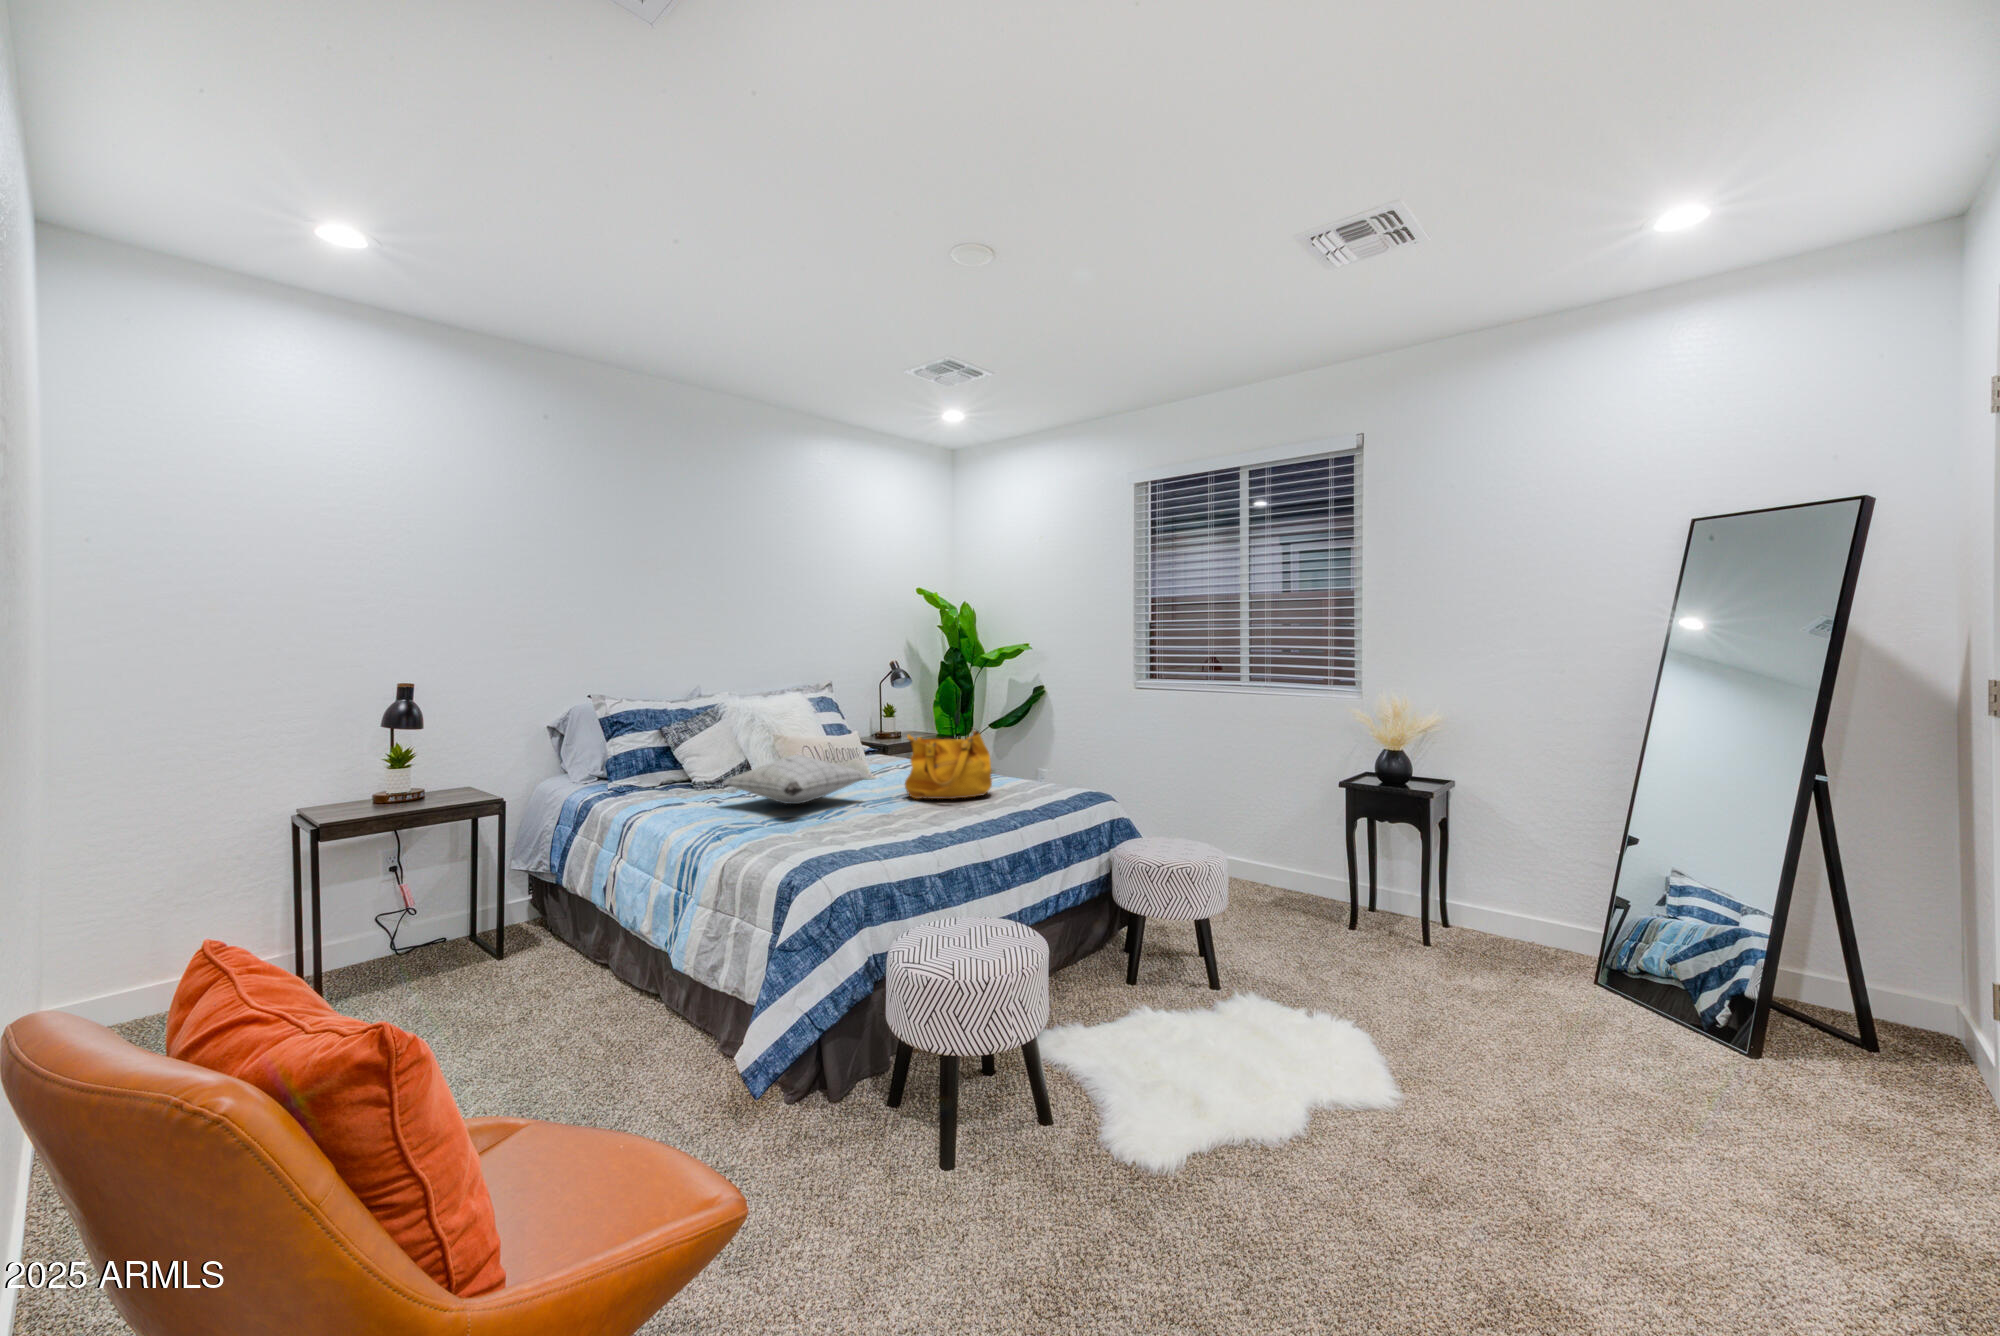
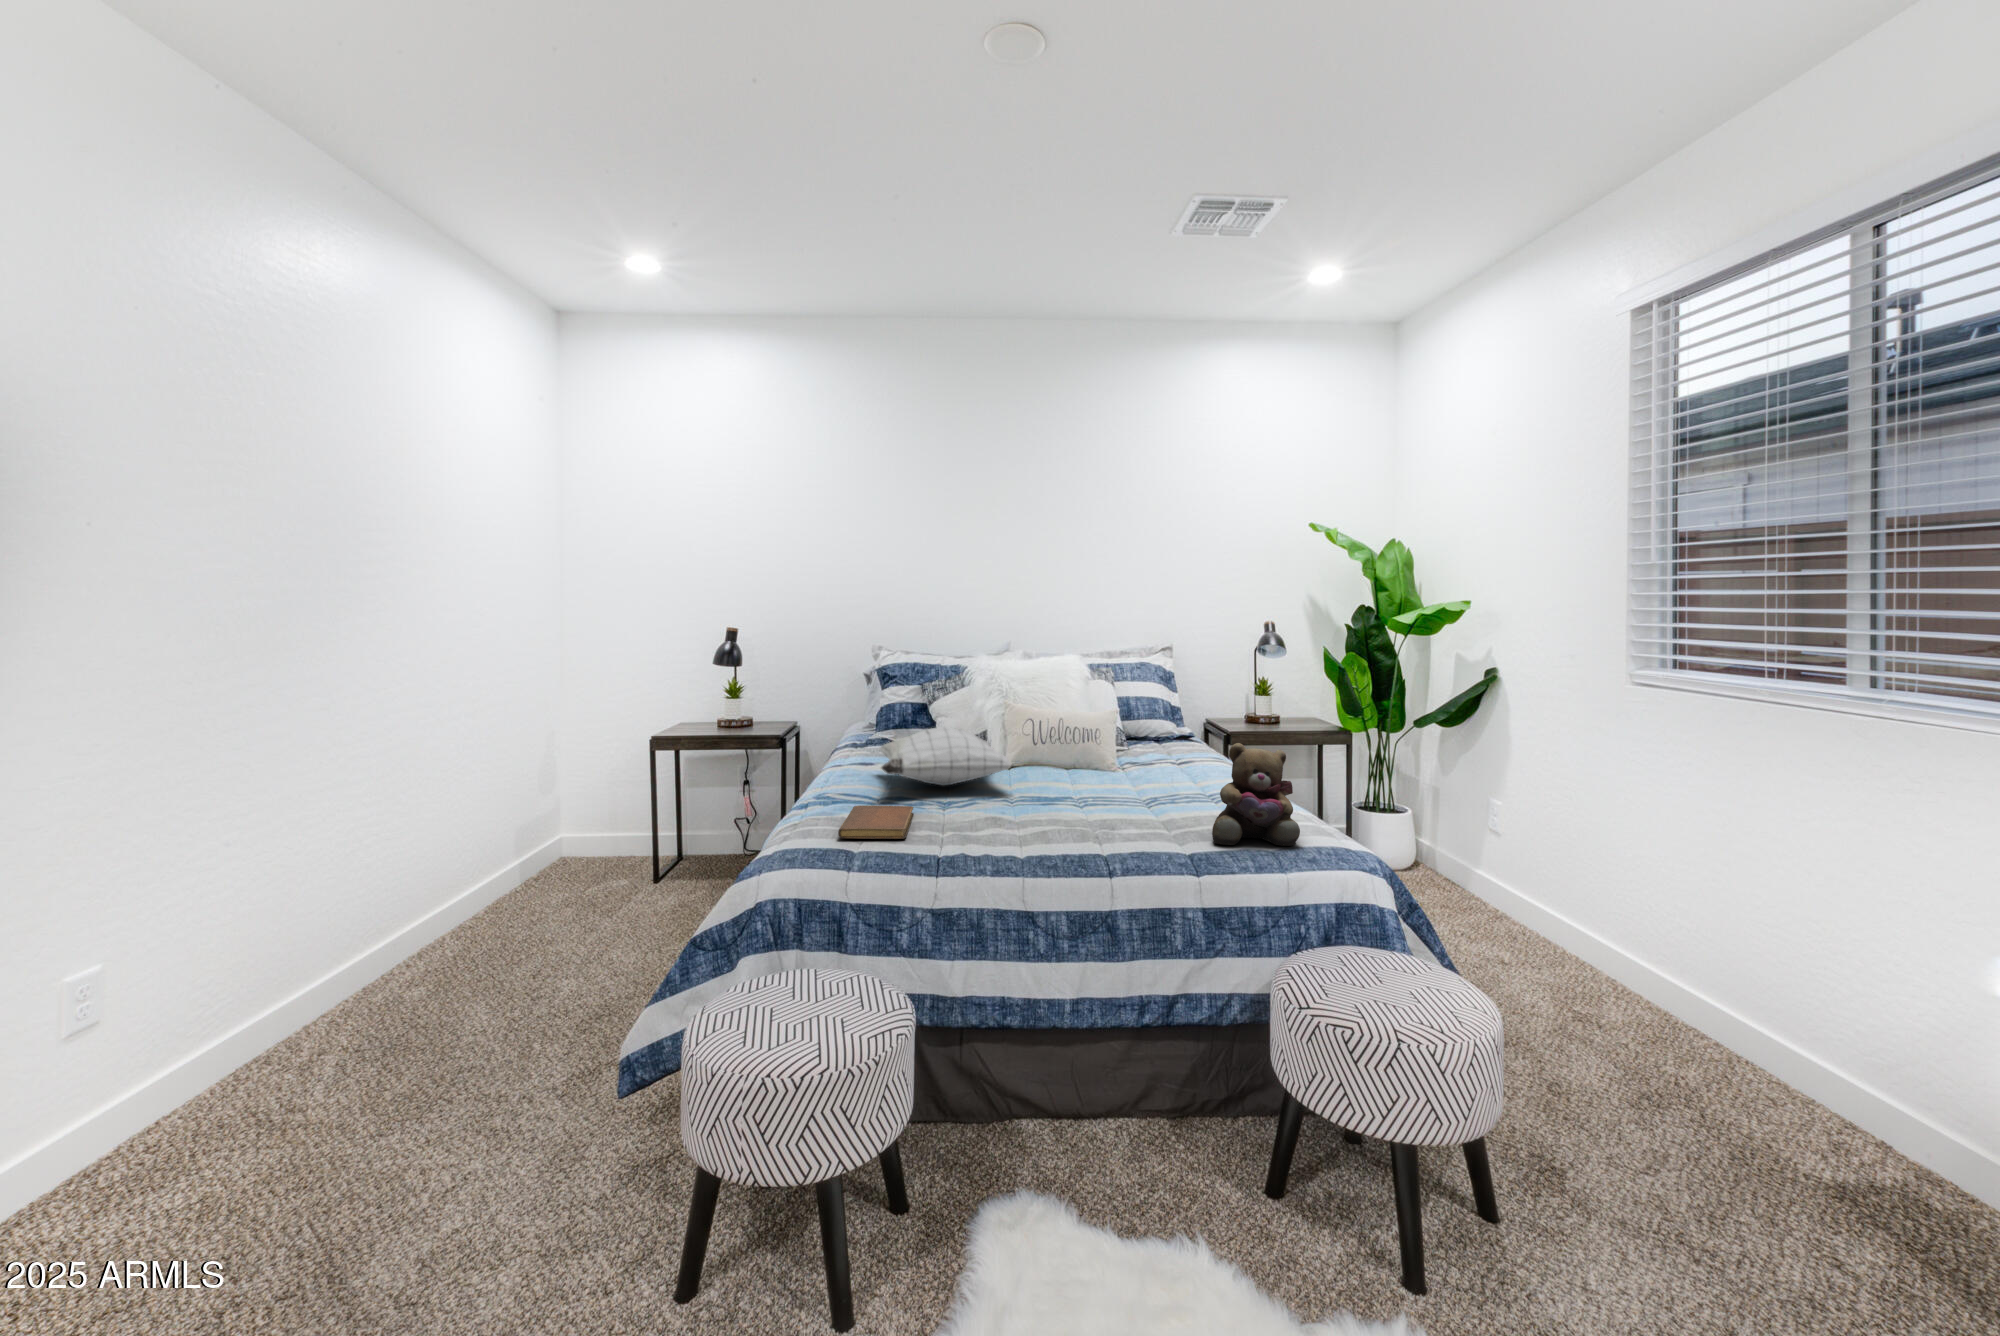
handbag: present [905,729,992,799] -> none [1061,716,1180,819]
teddy bear: none [1030,737,1078,800] -> present [1212,743,1300,846]
notebook: none [791,816,877,842] -> present [838,805,914,839]

